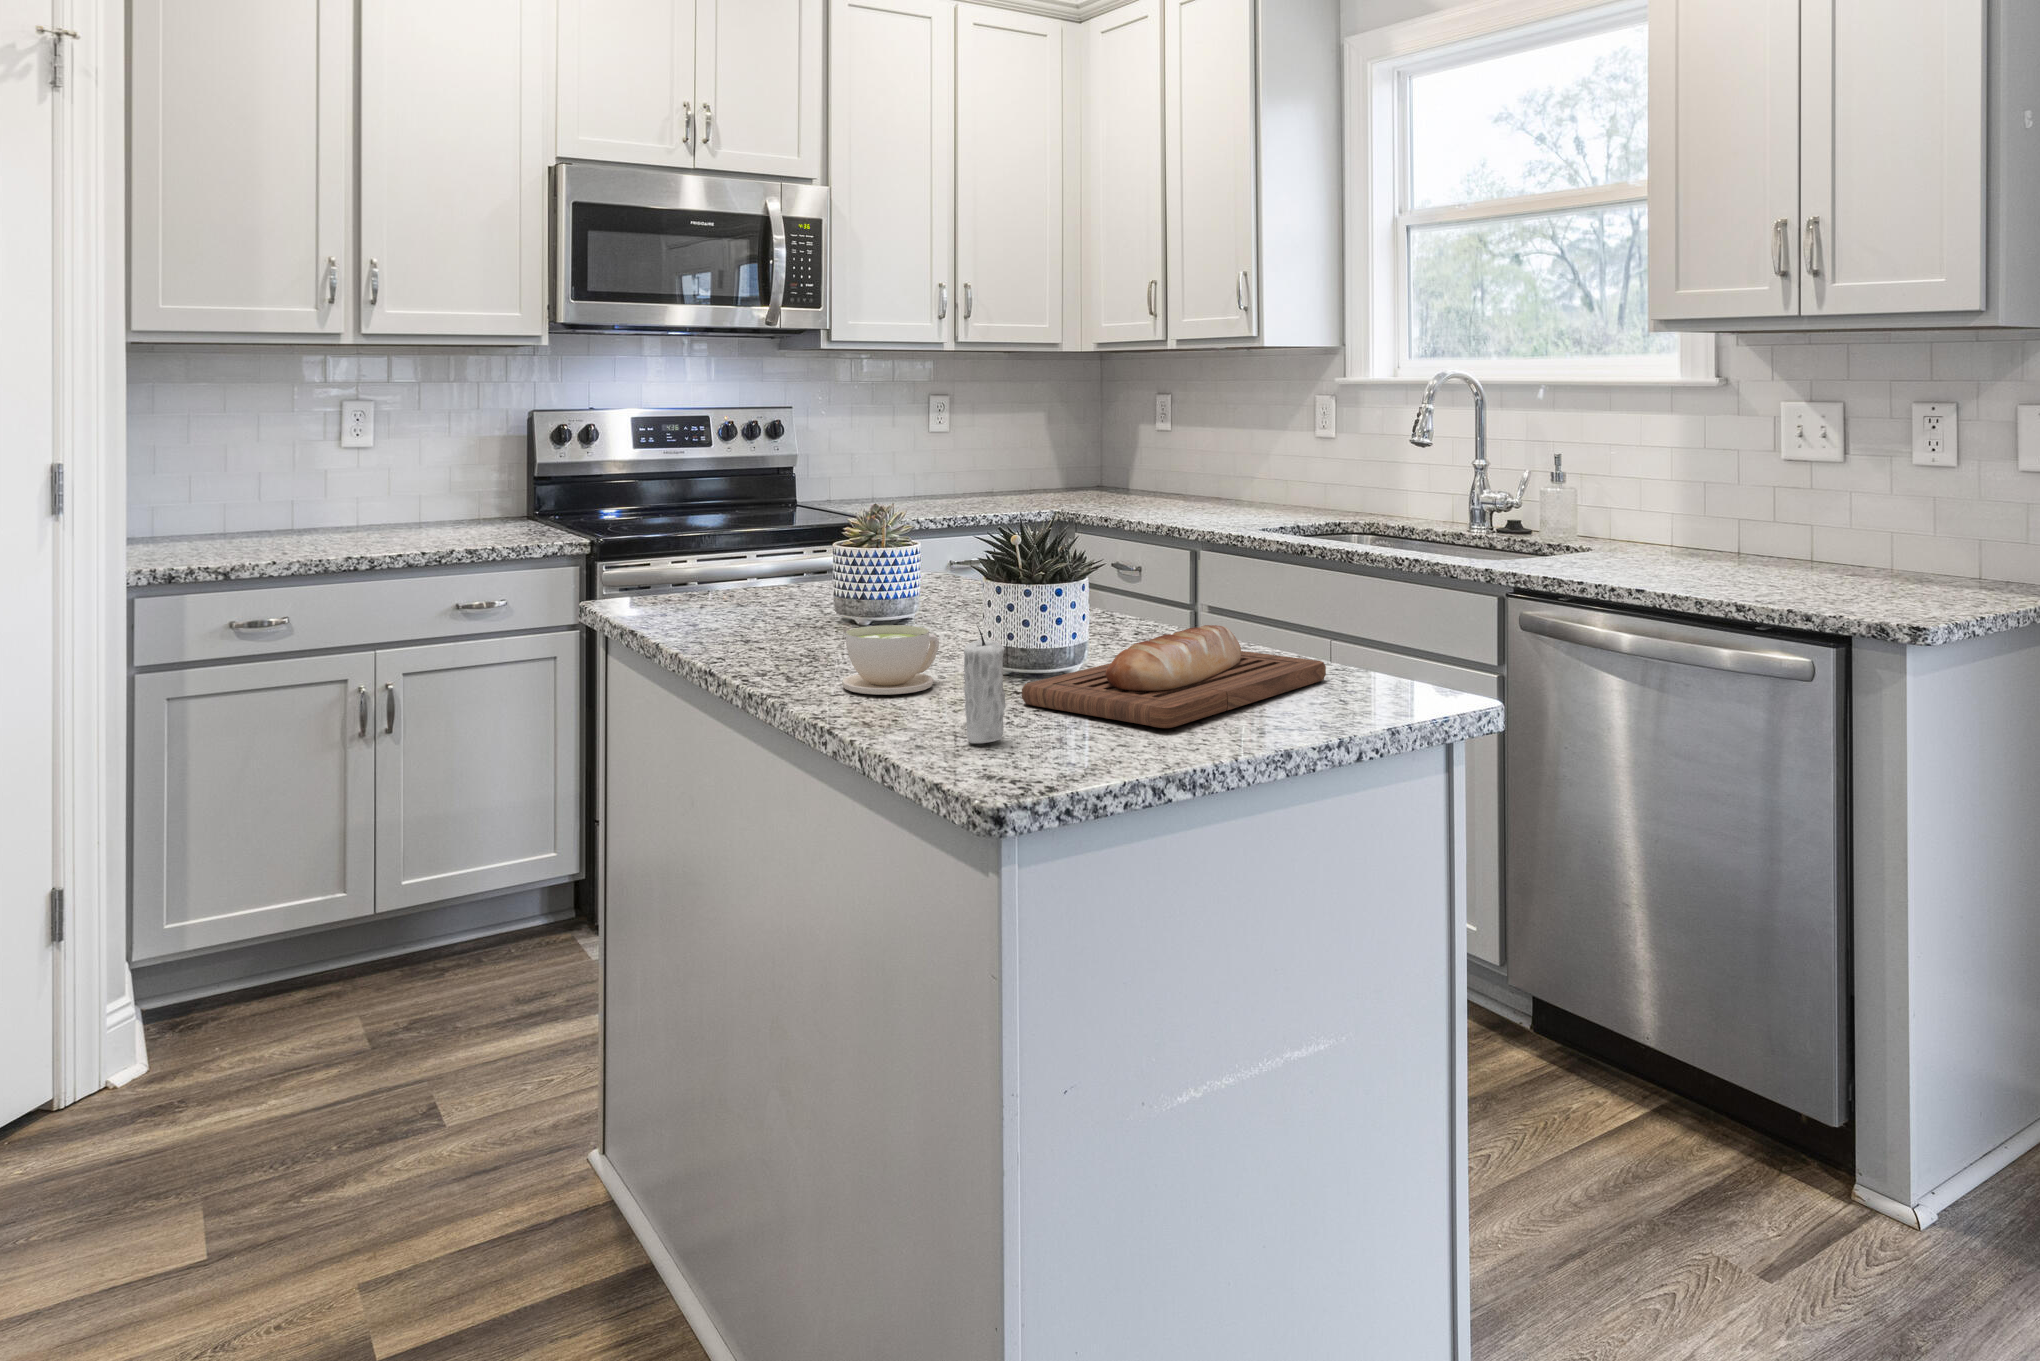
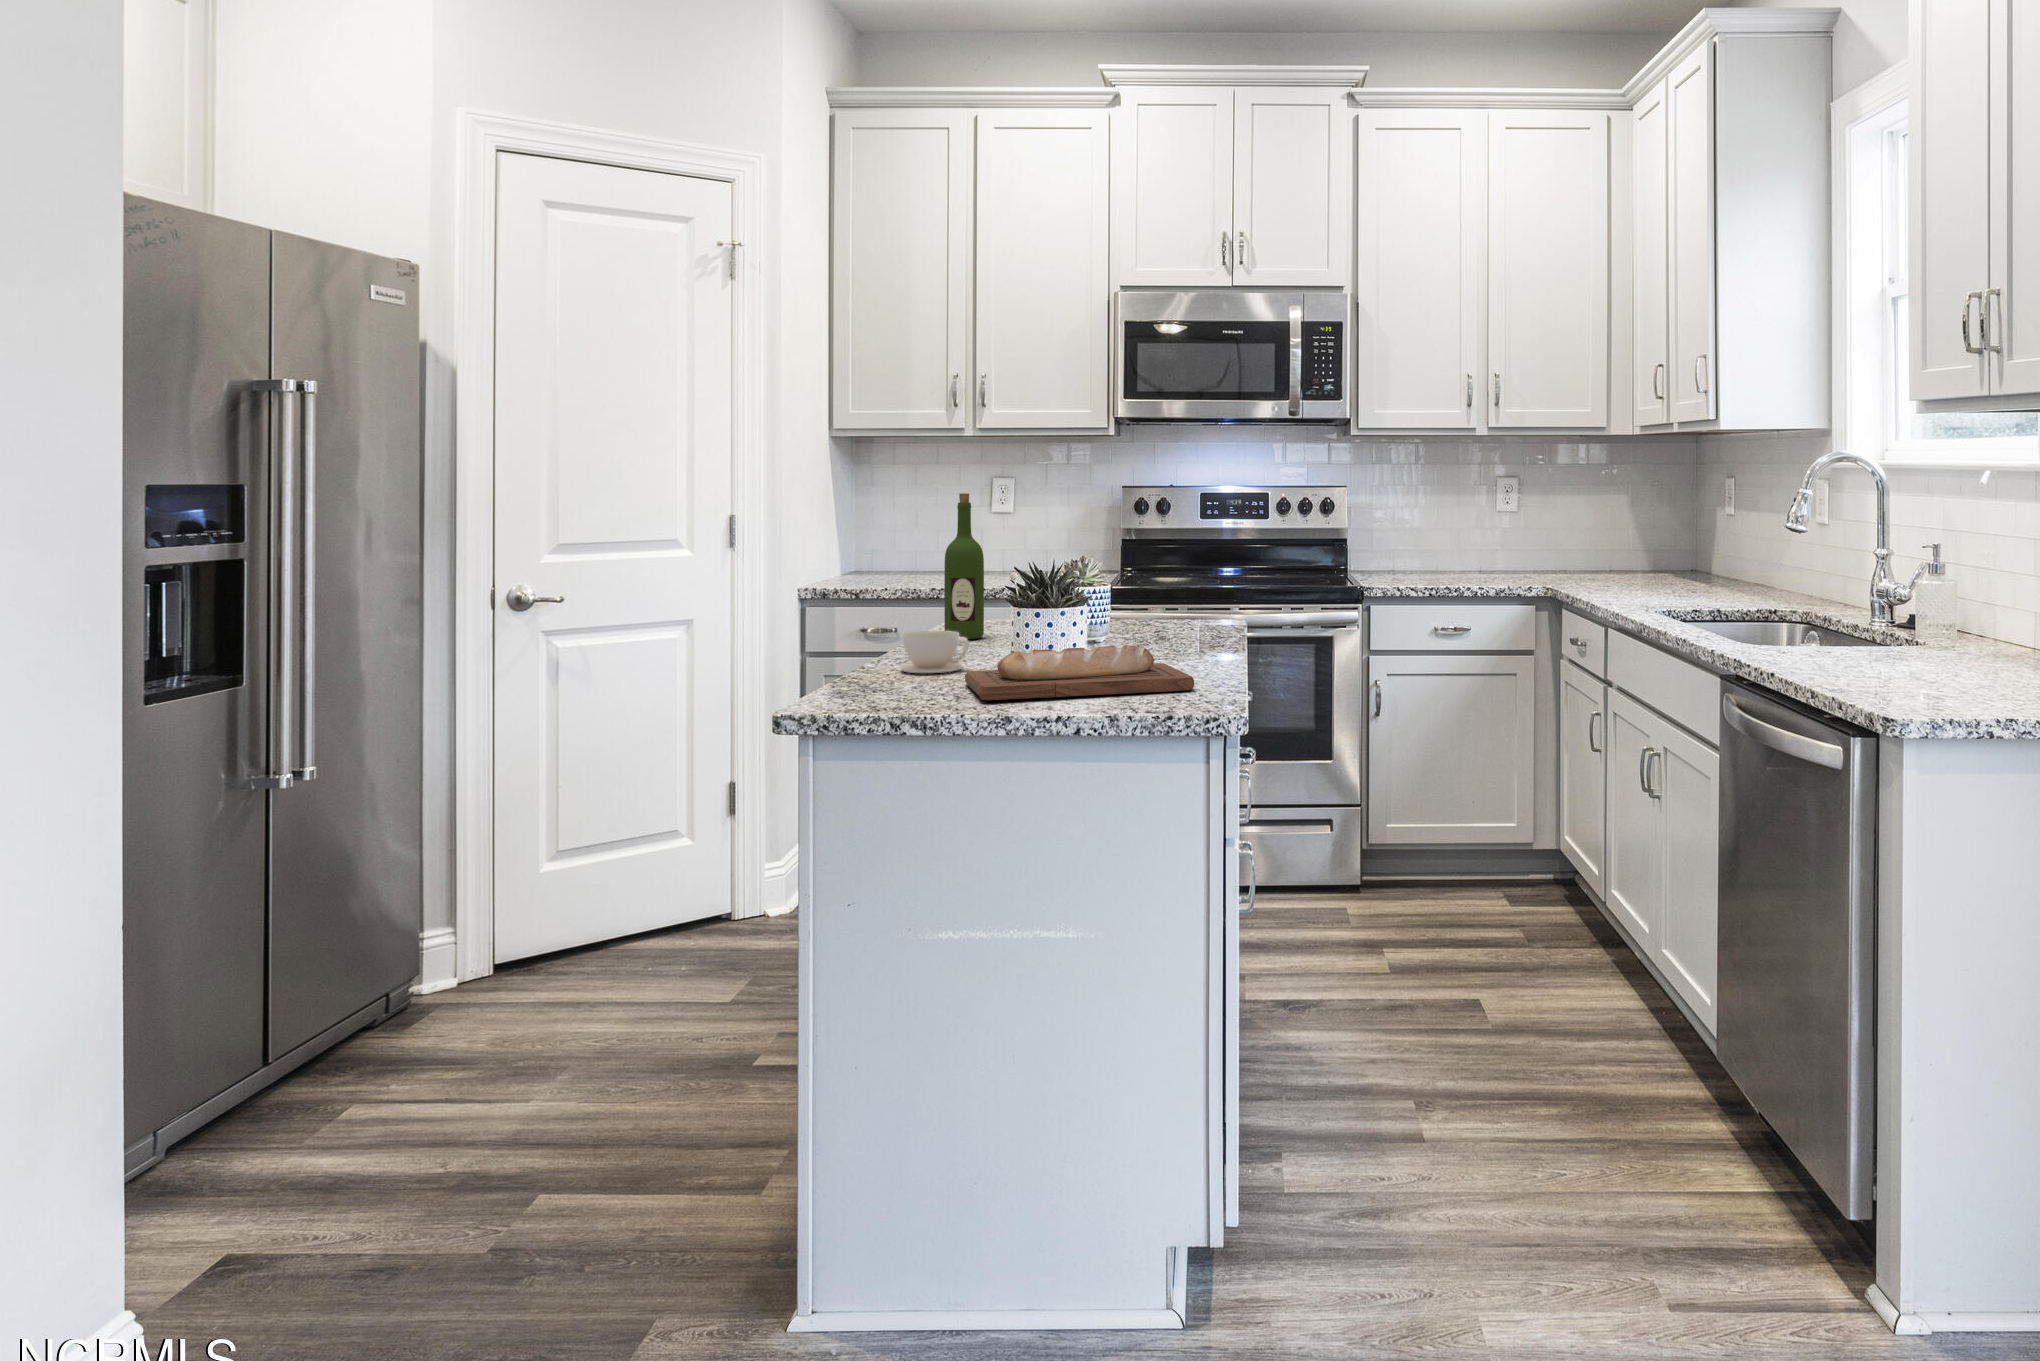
wine bottle: none [712,420,768,634] -> present [944,493,984,639]
candle: present [964,626,1006,743] -> none [865,621,893,697]

